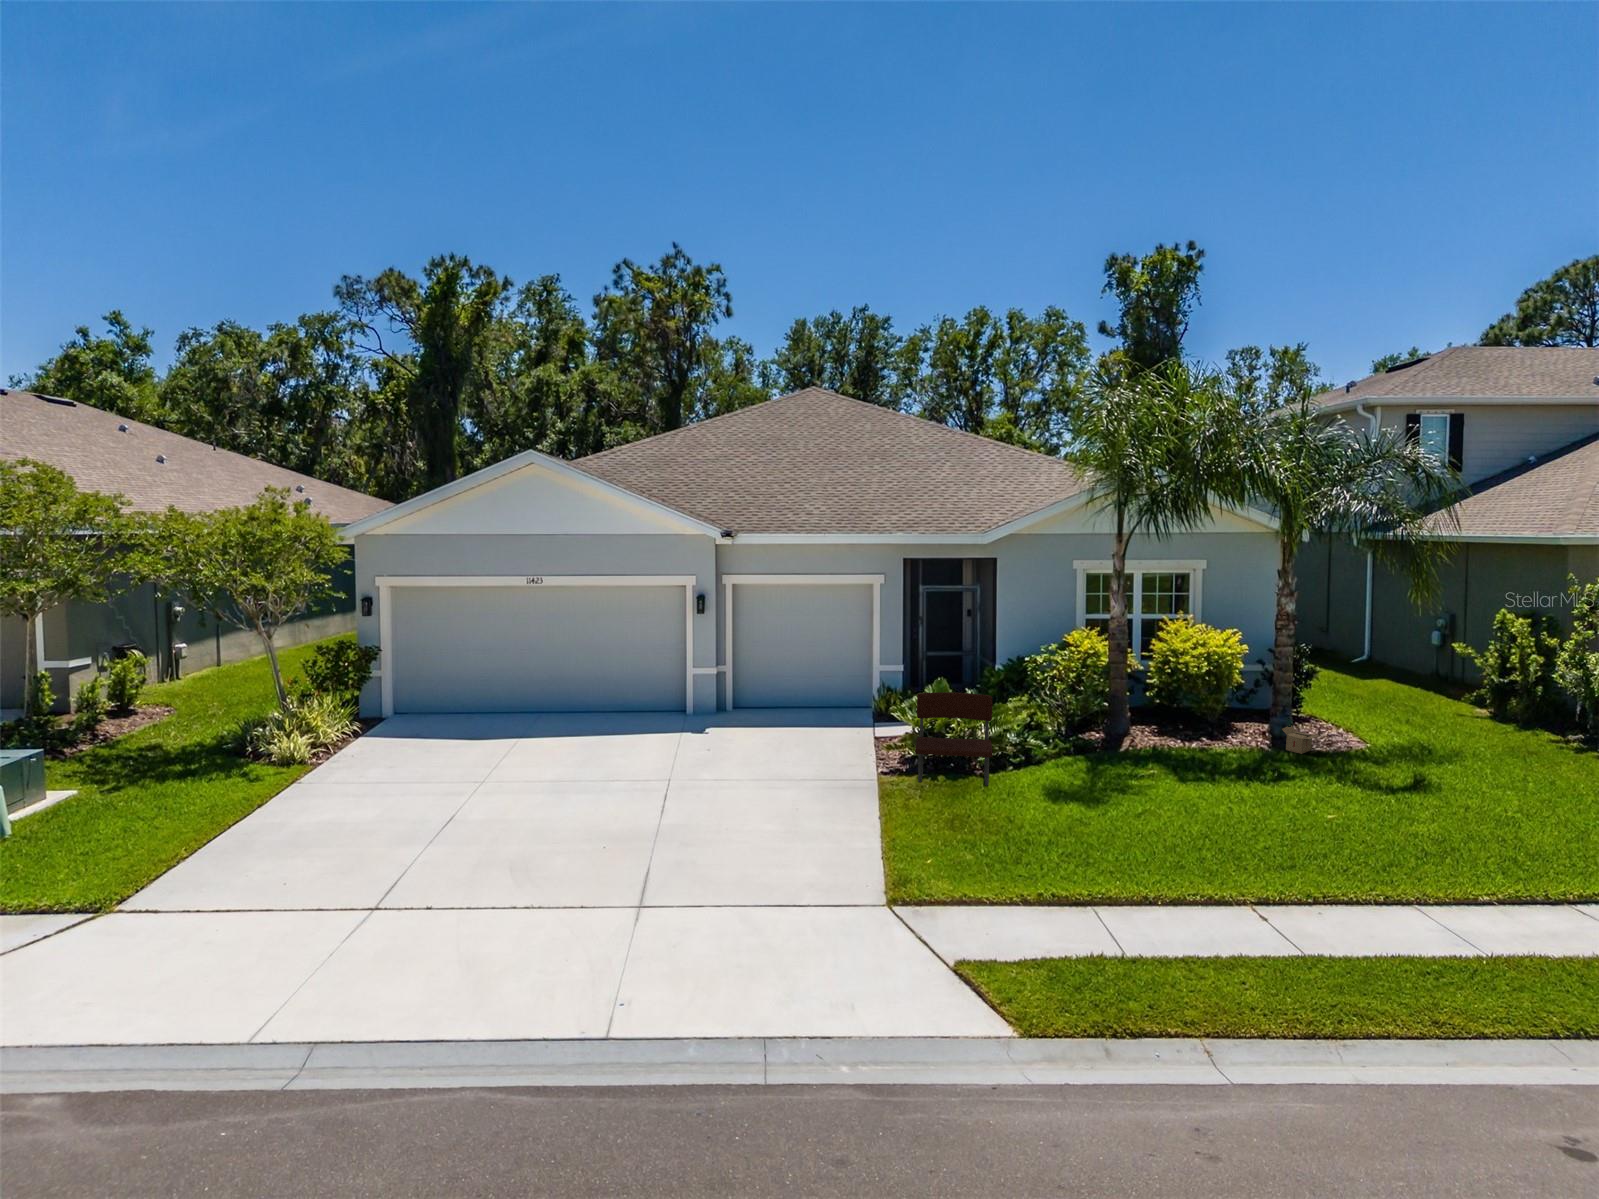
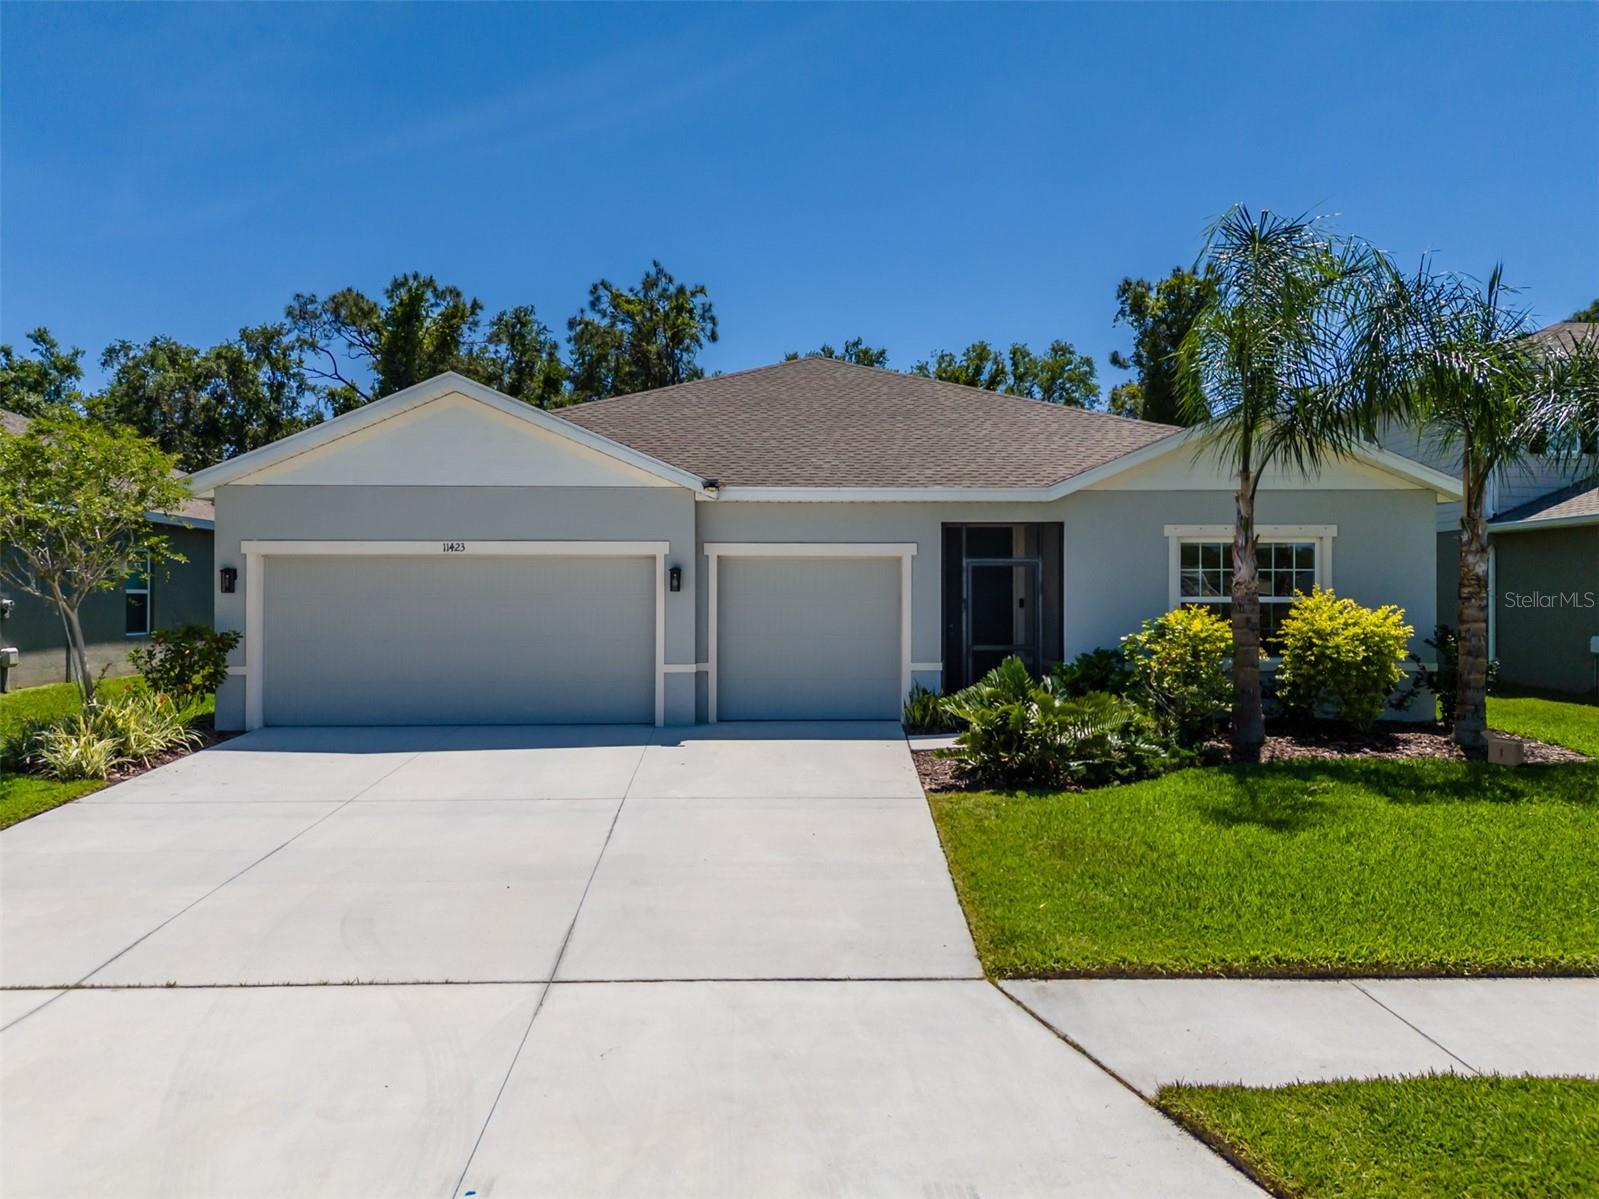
bench: present [915,692,993,786] -> none [983,669,1102,802]

